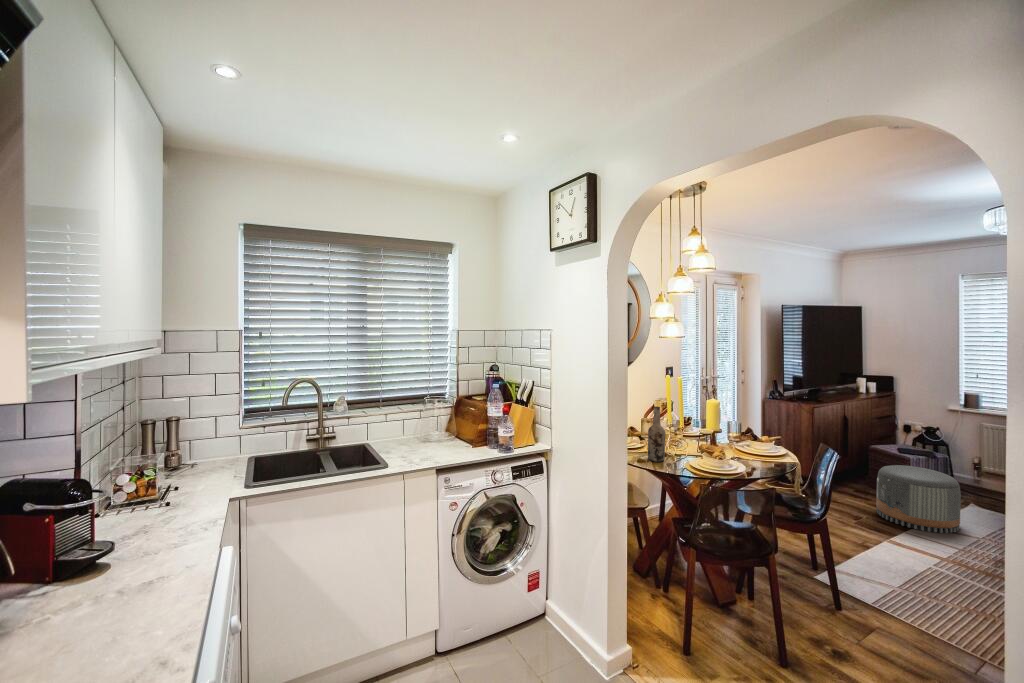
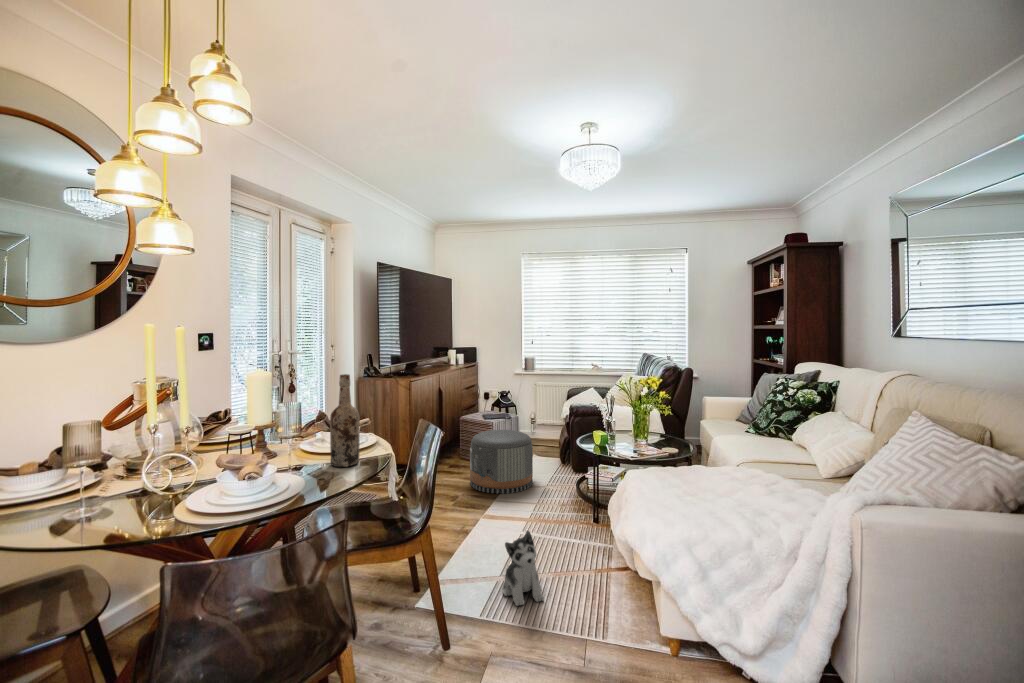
wine bottle: present [648,407,665,462] -> present [330,374,360,467]
plush toy: none [898,555,944,619] -> present [502,531,544,606]

